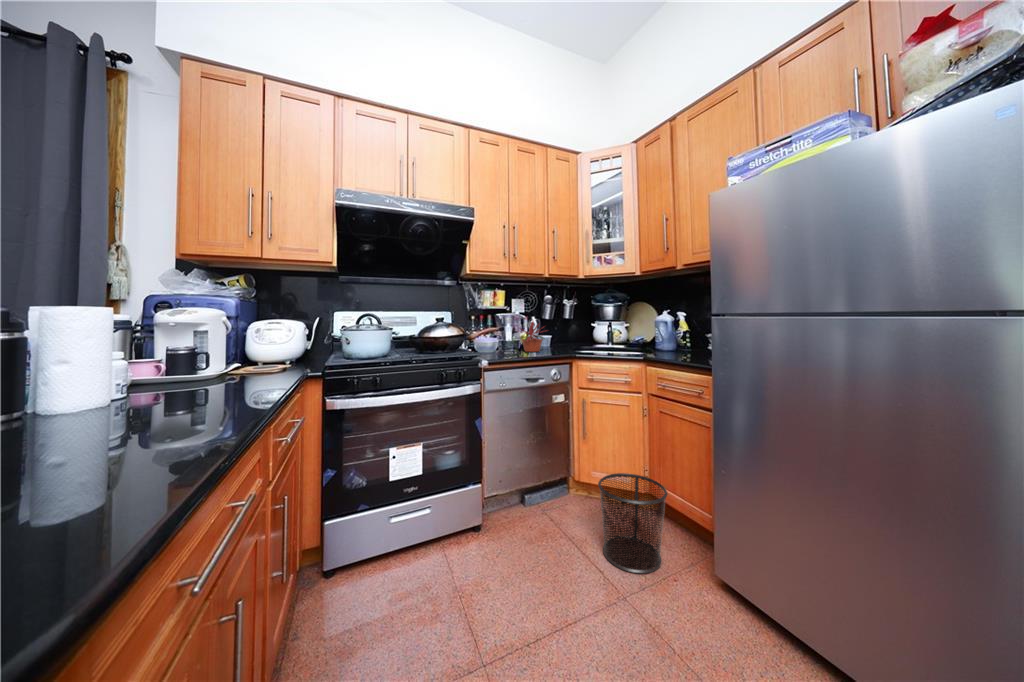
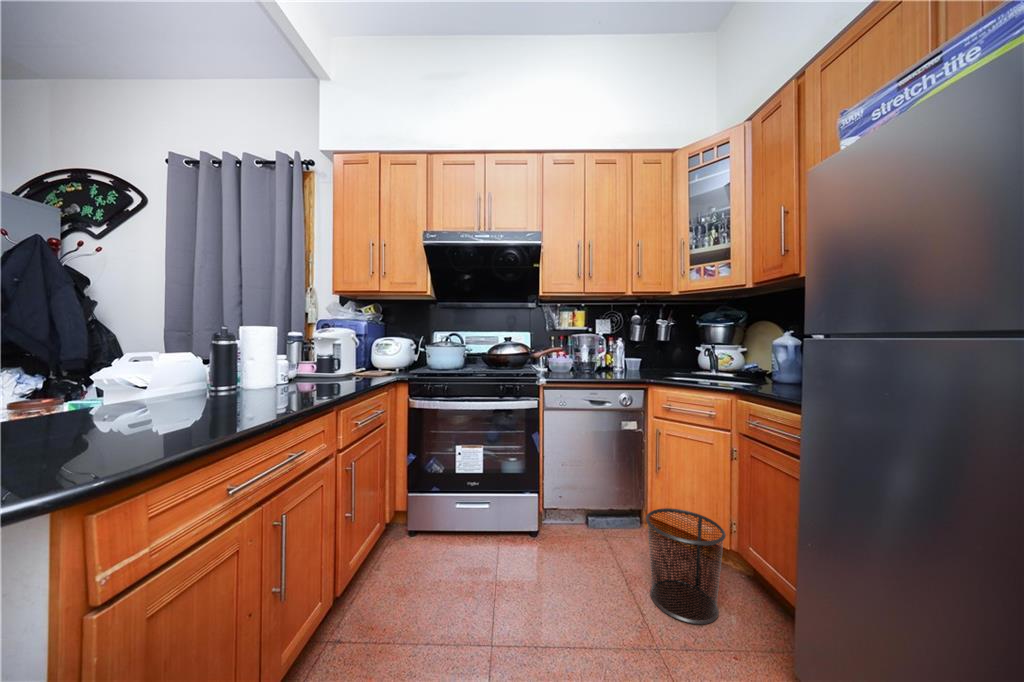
potted plant: present [520,321,545,352] -> none [590,339,627,372]

